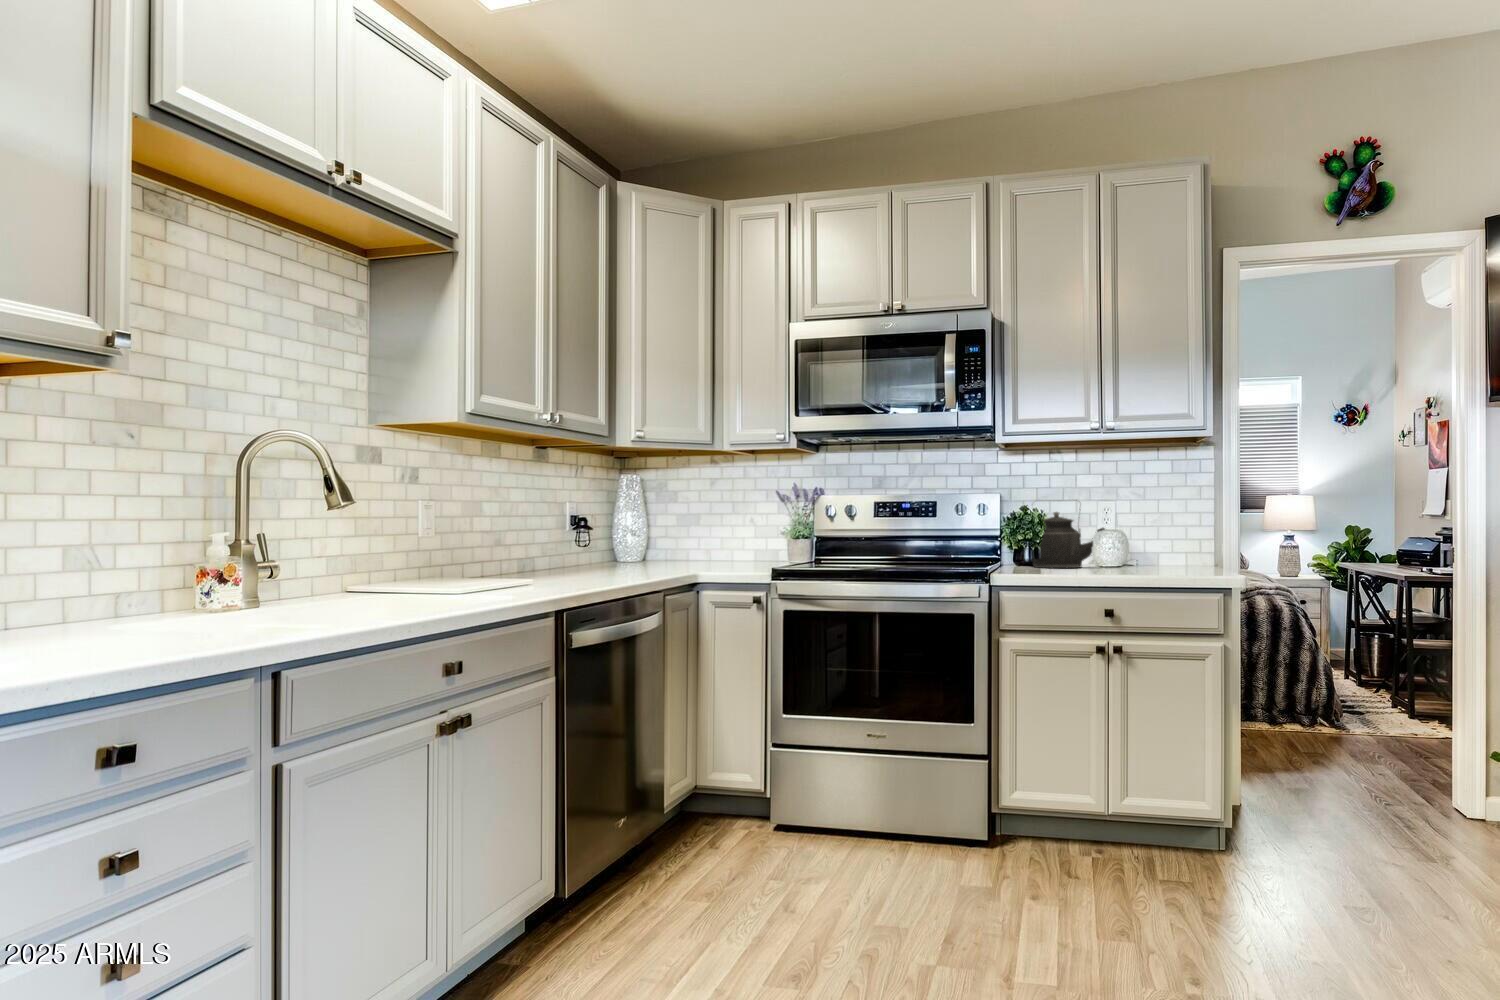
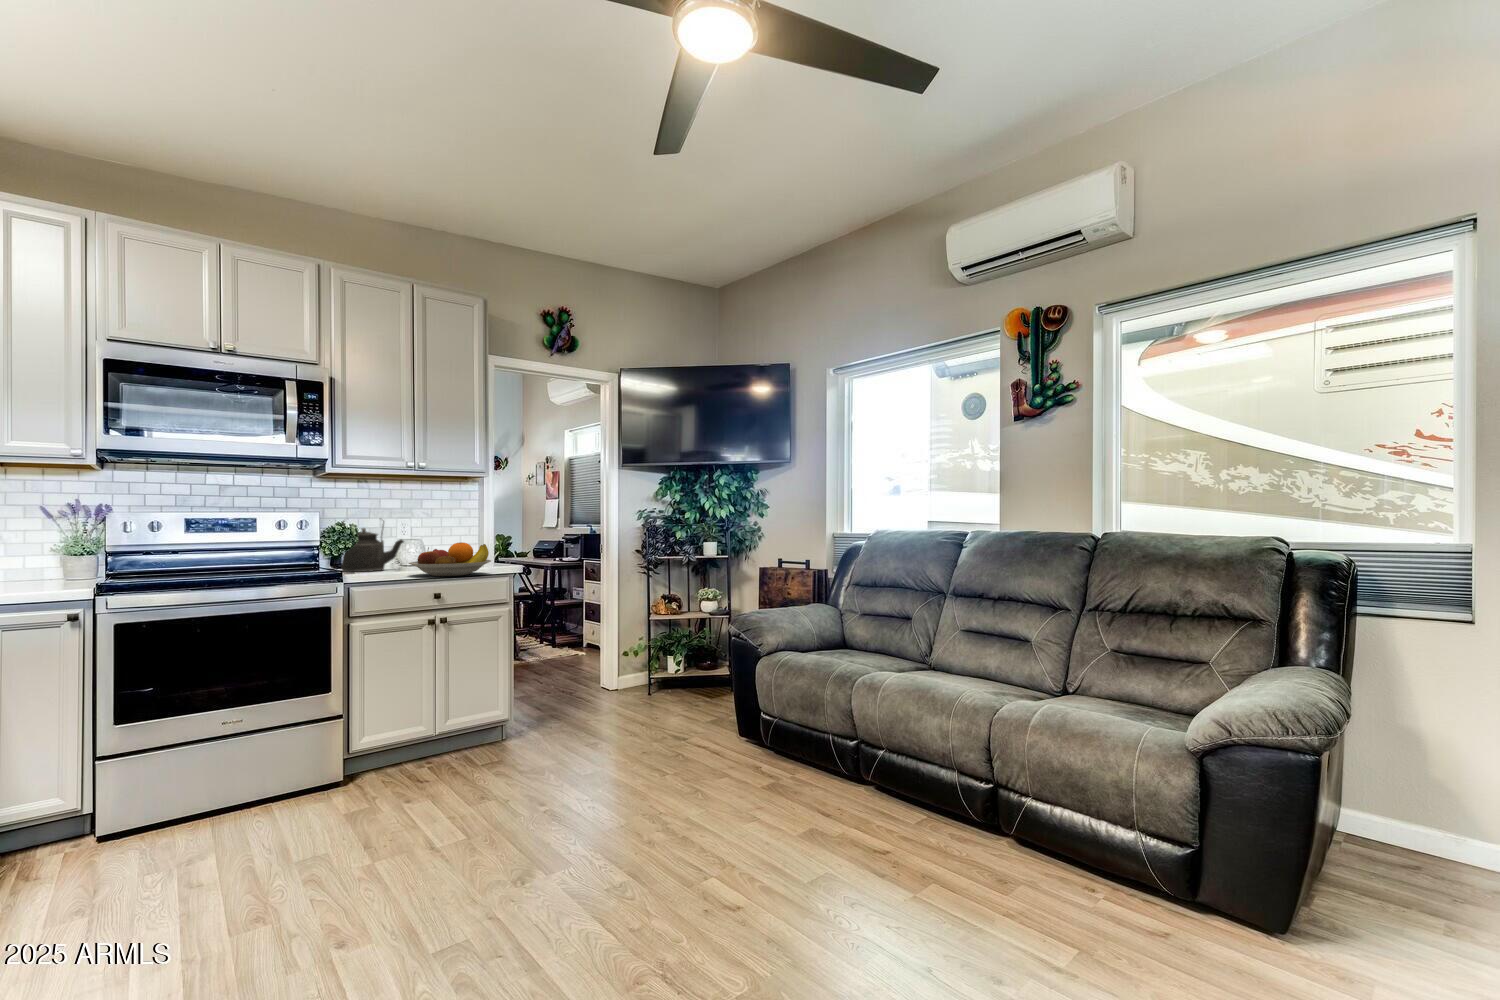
fruit bowl: none [1089,532,1205,580] -> present [409,542,491,576]

